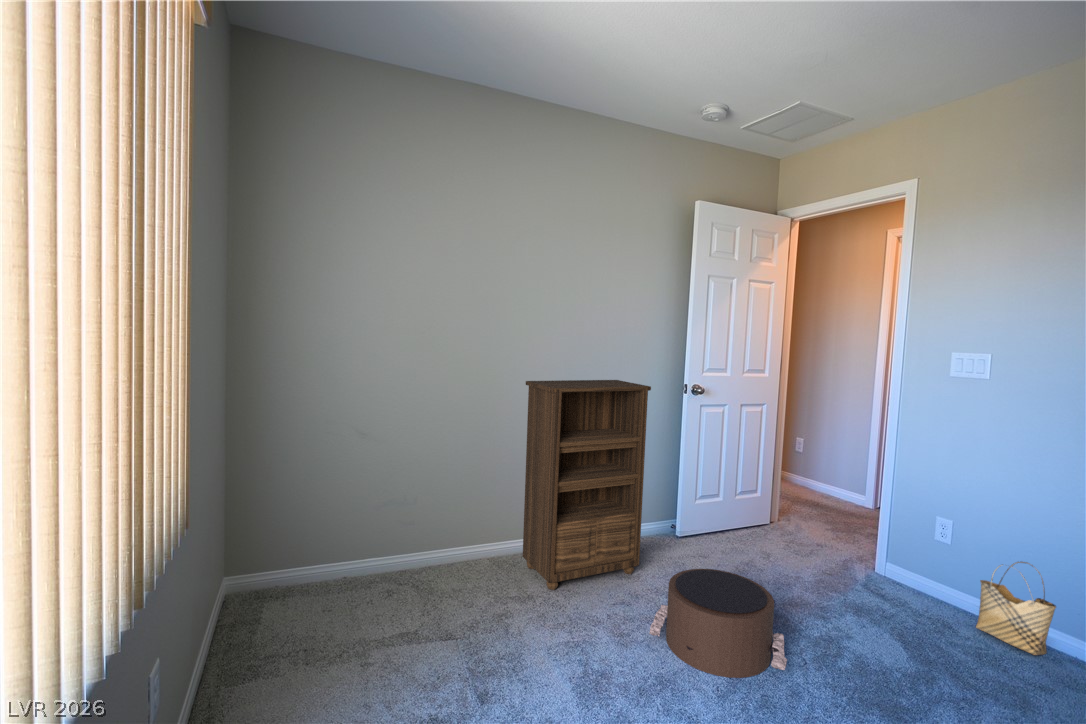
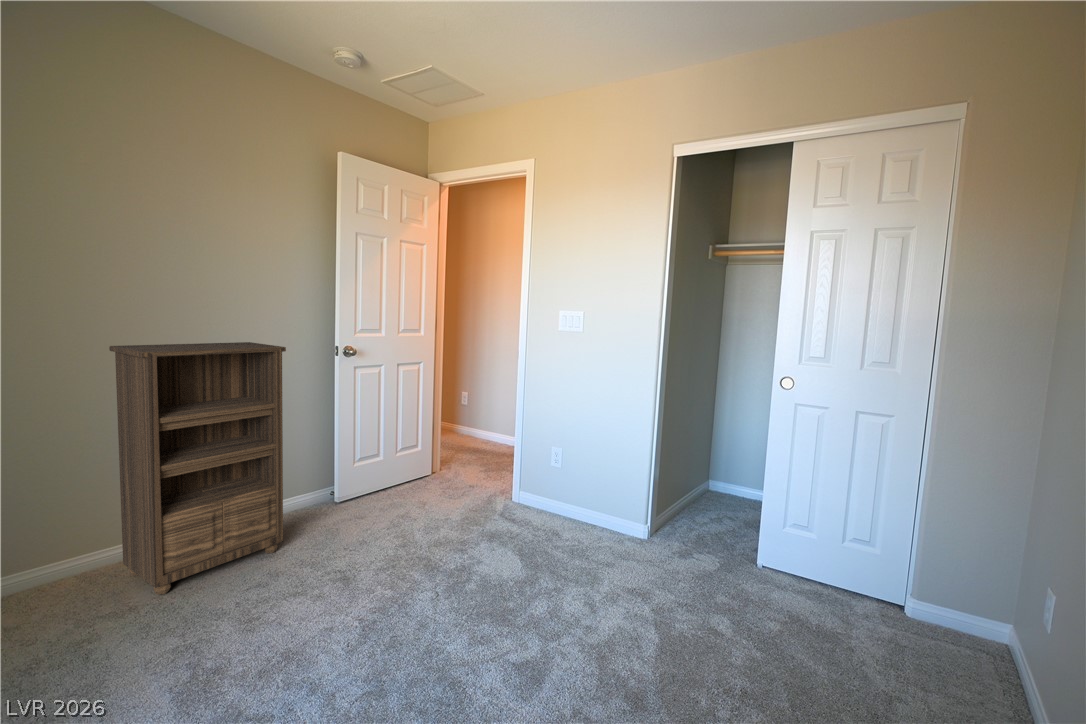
woven basket: present [976,562,1056,655] -> none [575,470,621,539]
pouf: present [649,569,787,678] -> none [276,528,420,635]

